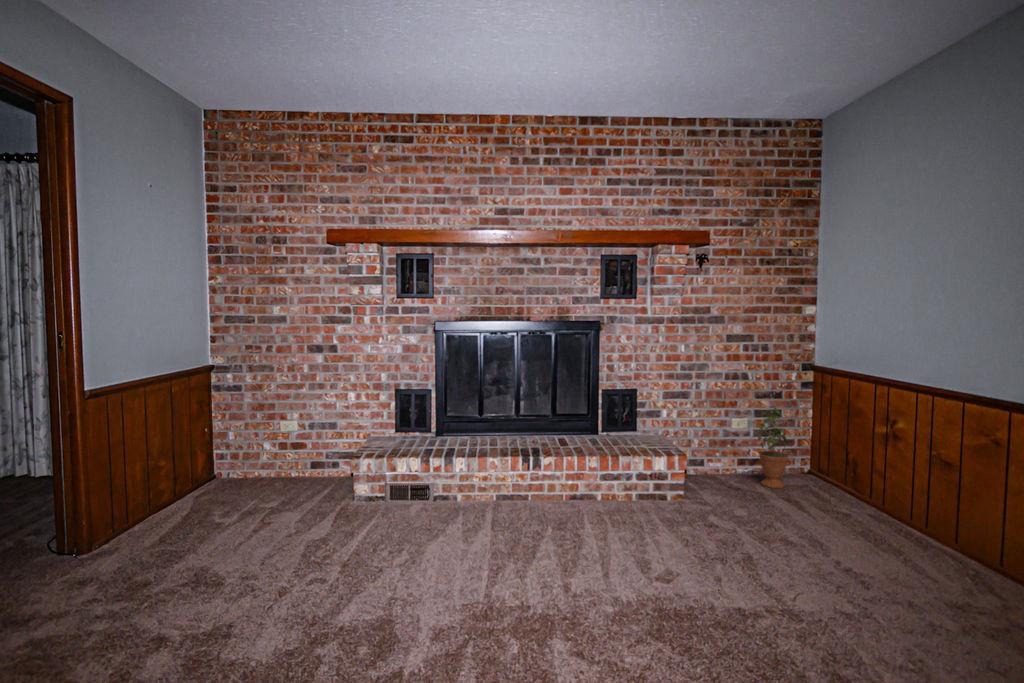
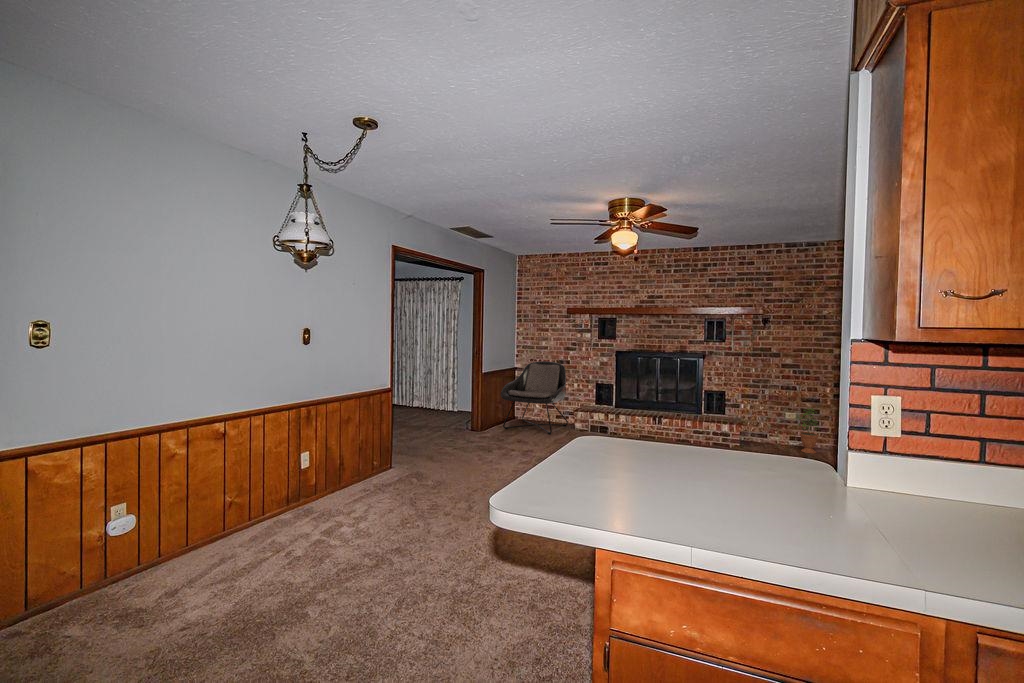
lounge chair: none [169,349,338,519] -> present [501,361,568,435]

